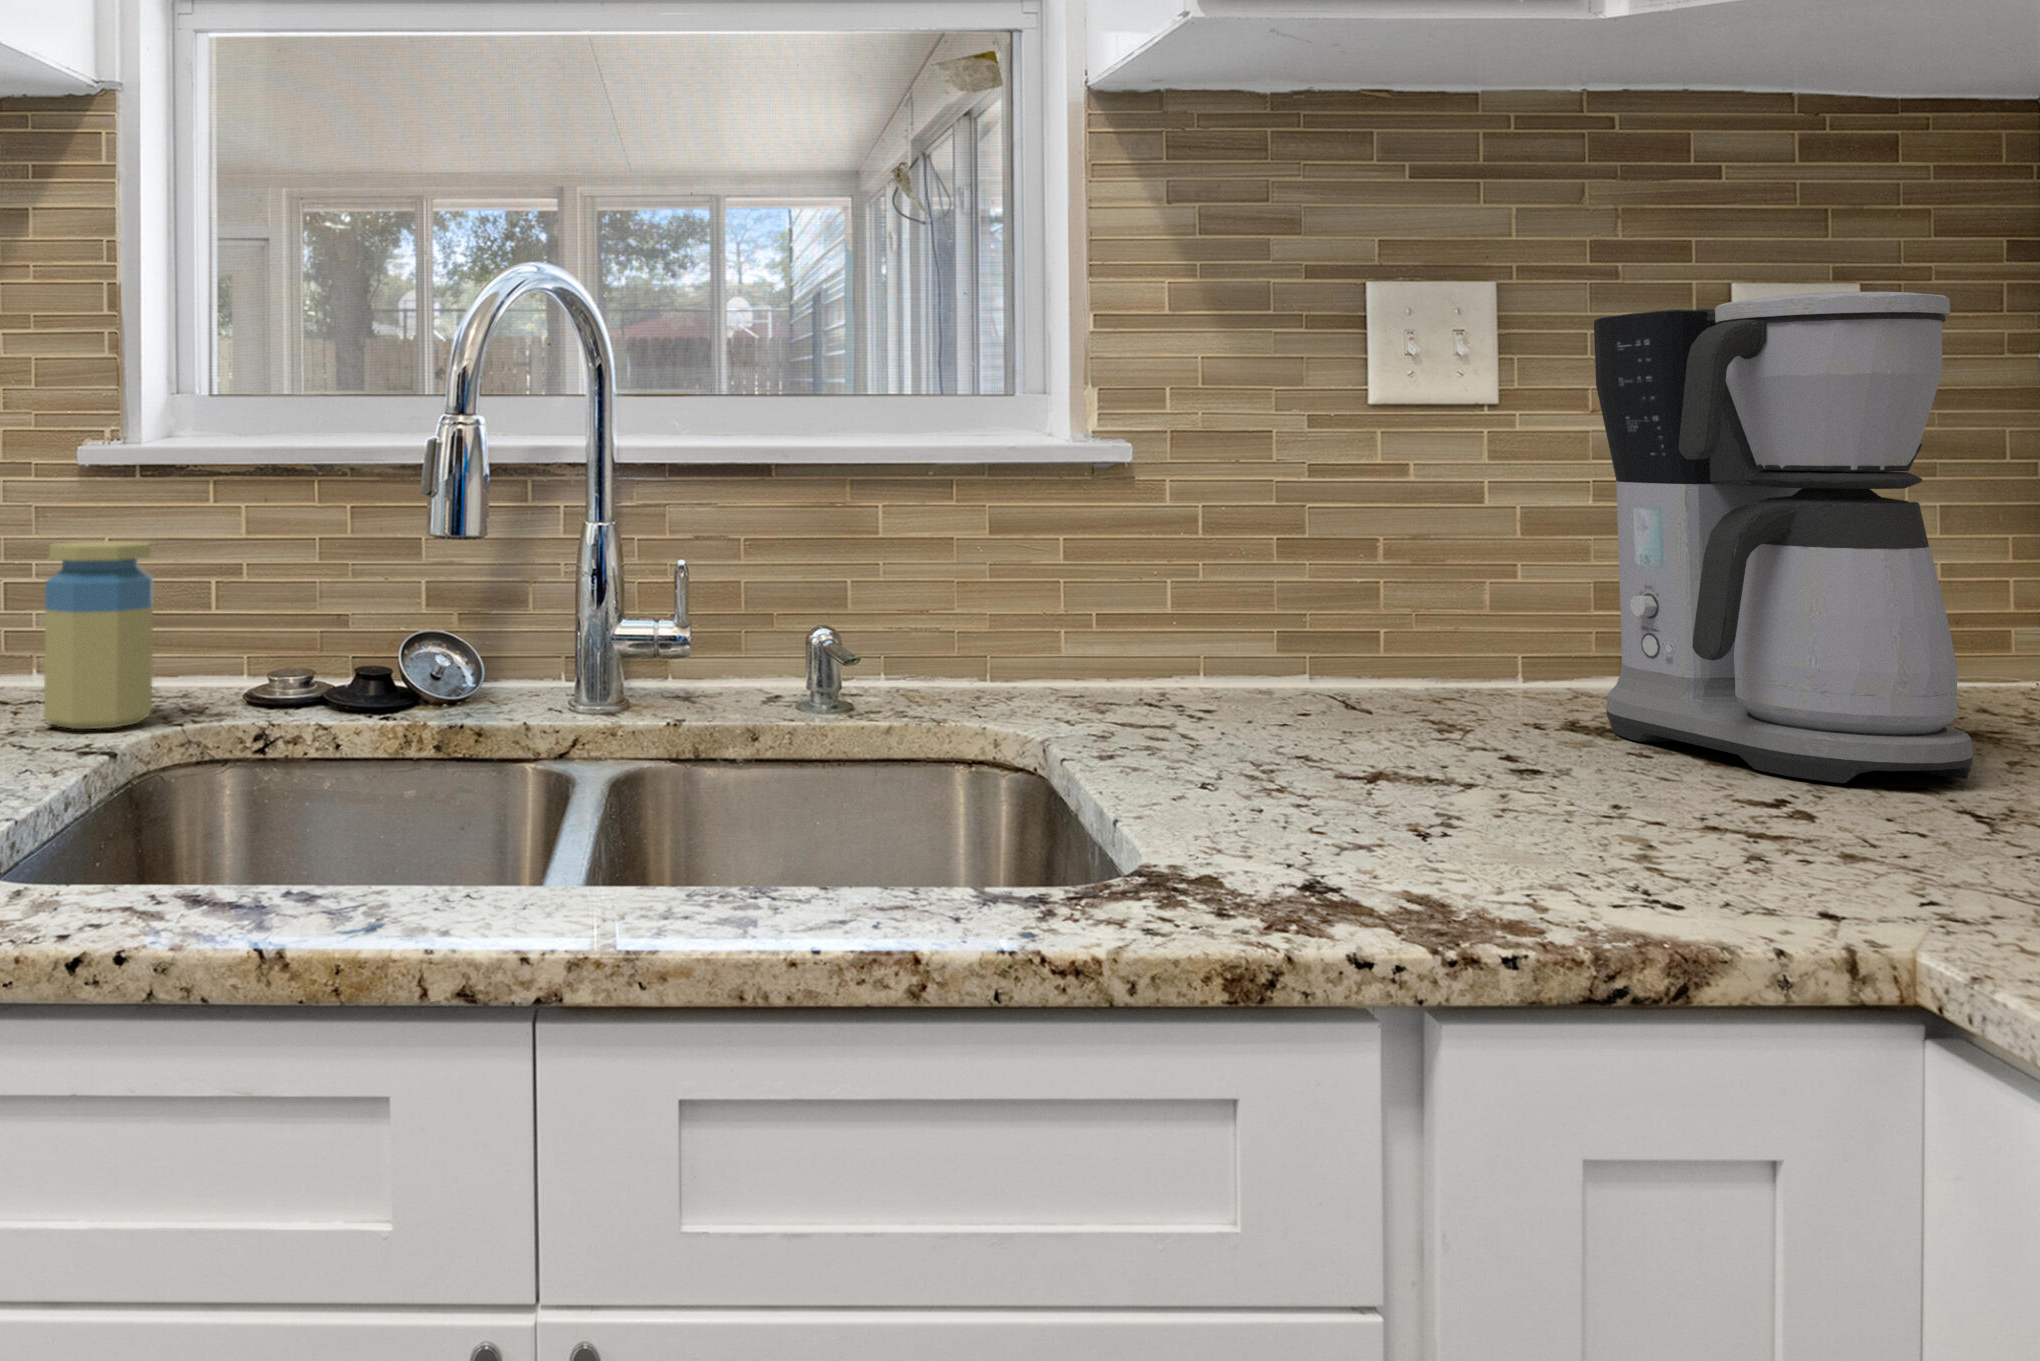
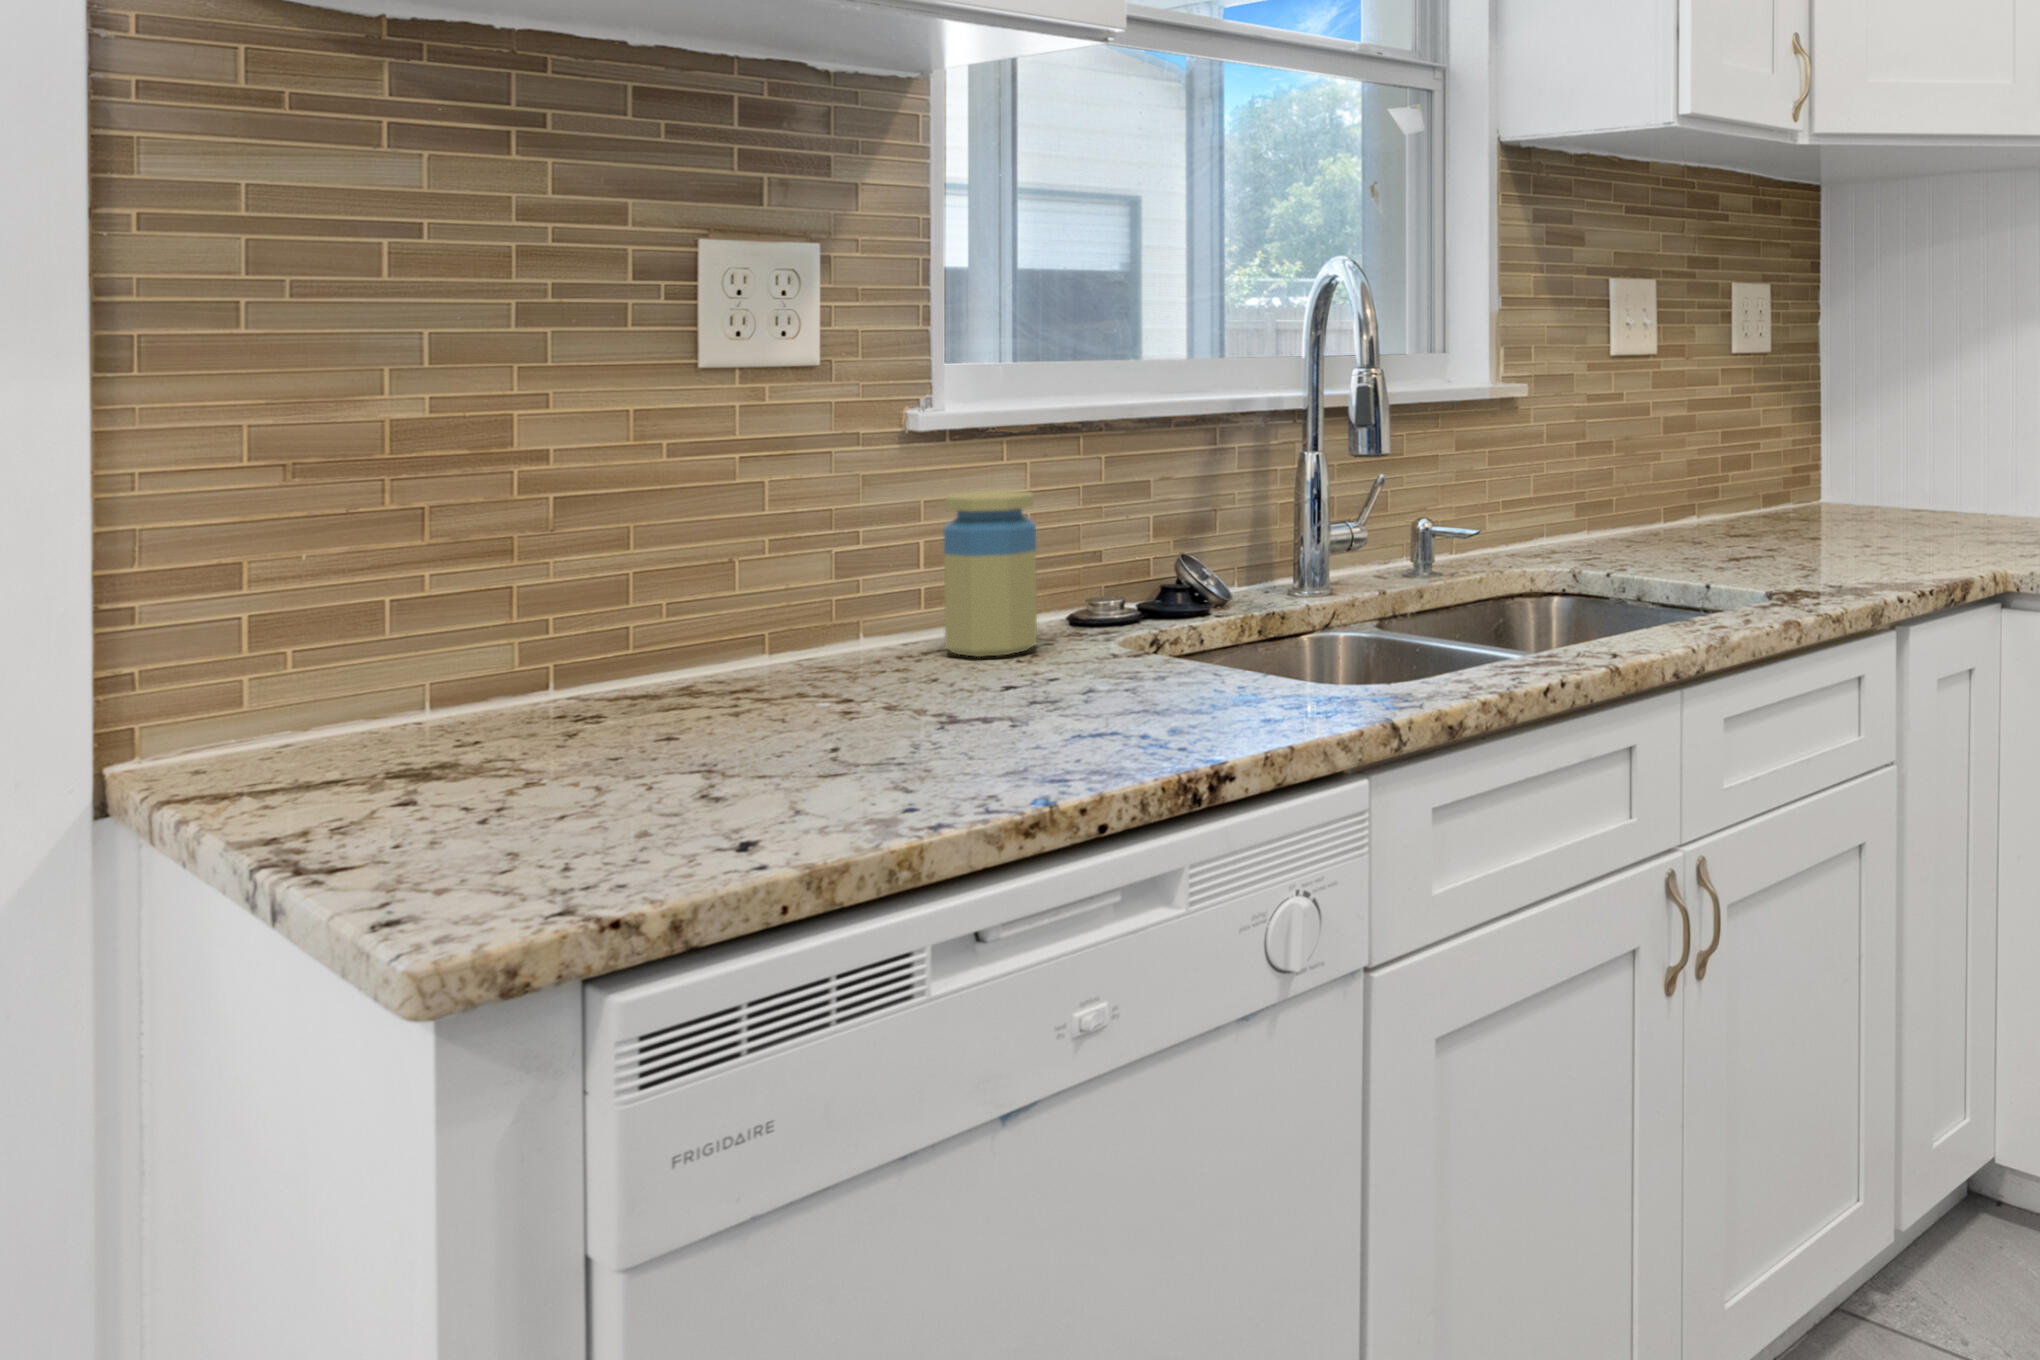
coffee maker: present [1594,292,1973,783] -> none [1743,302,1925,546]

